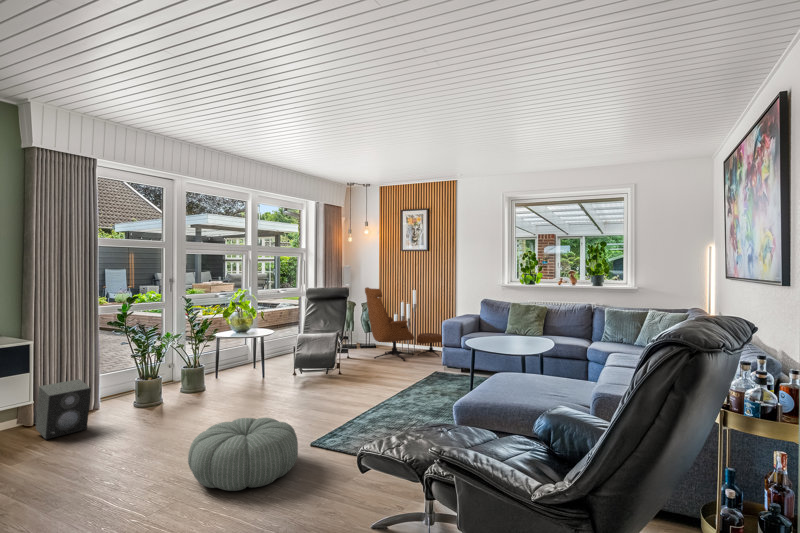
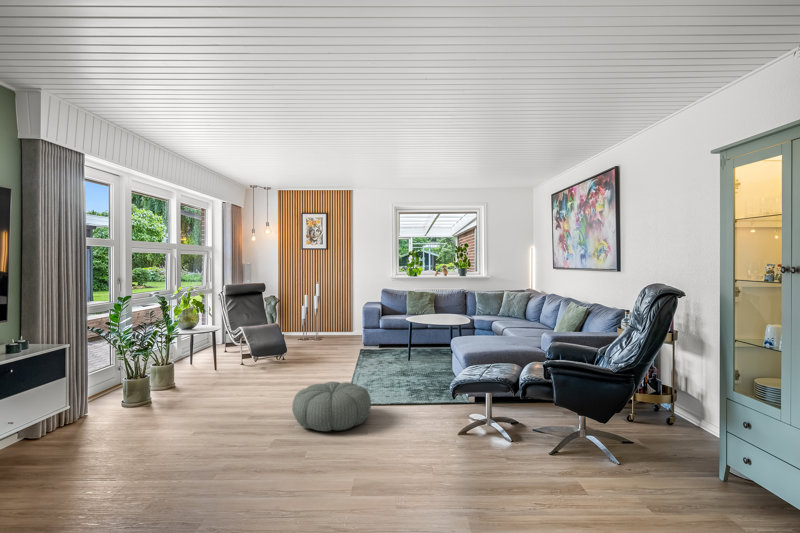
lounge chair: present [365,287,442,361] -> none [285,283,349,346]
speaker: present [36,379,91,440] -> none [69,378,138,436]

